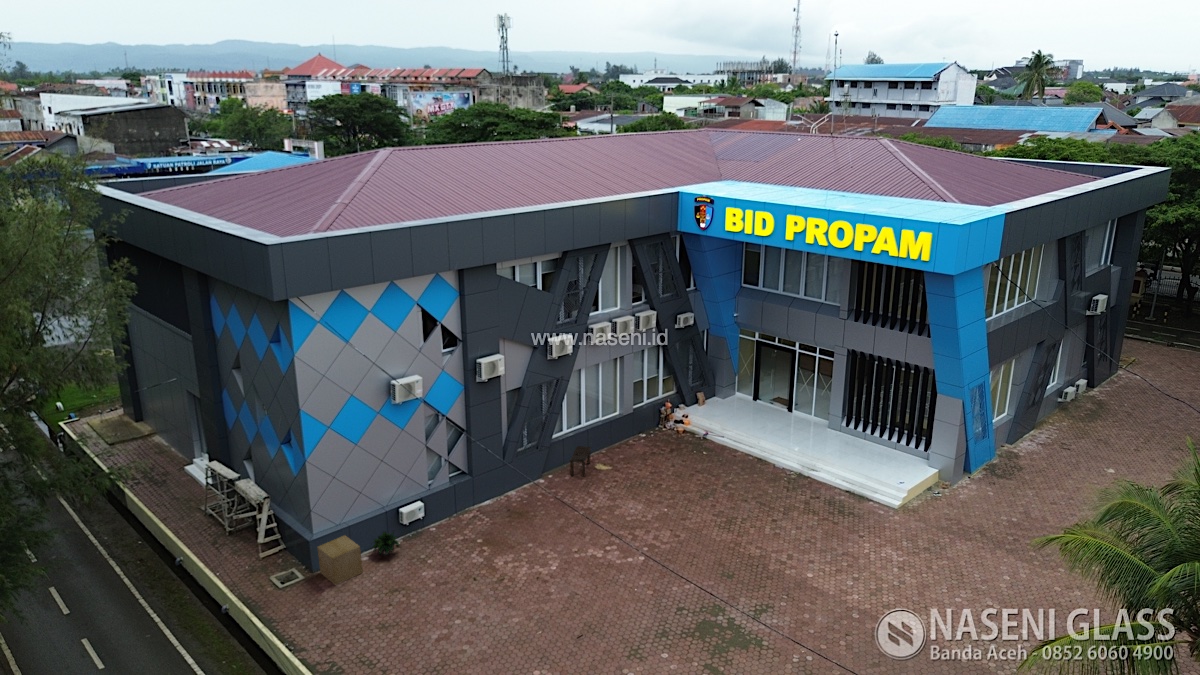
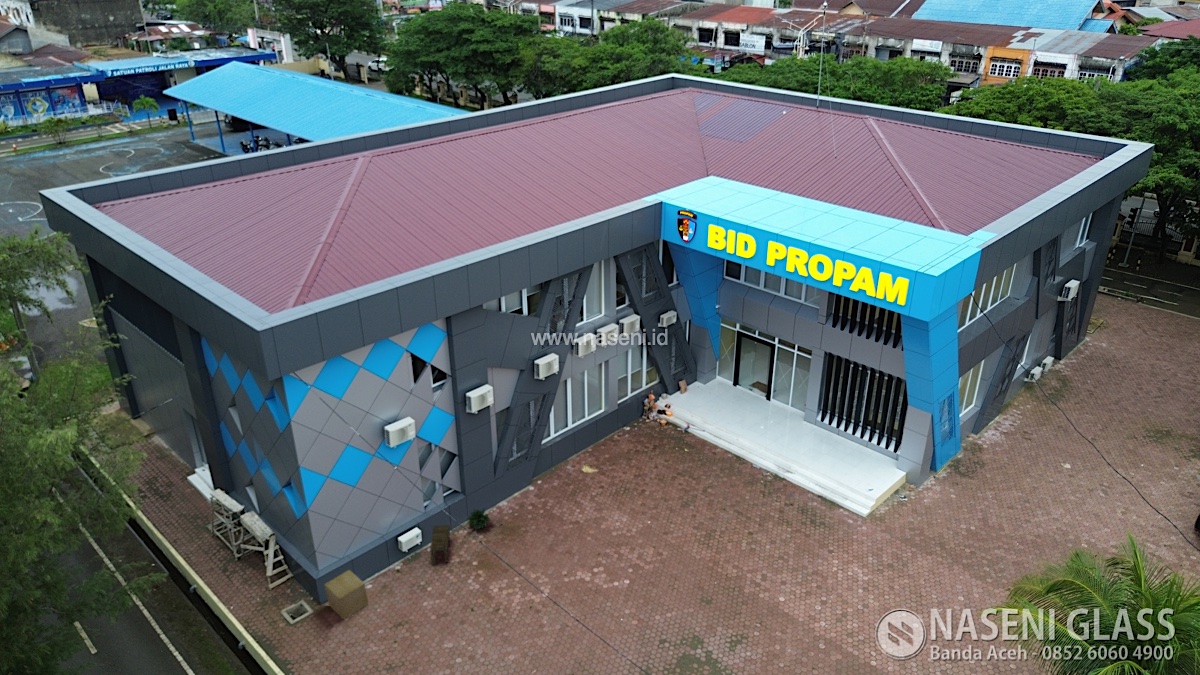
bench: present [570,446,591,477] -> present [430,525,450,565]
potted plant: present [373,532,400,555] -> present [467,509,491,530]

